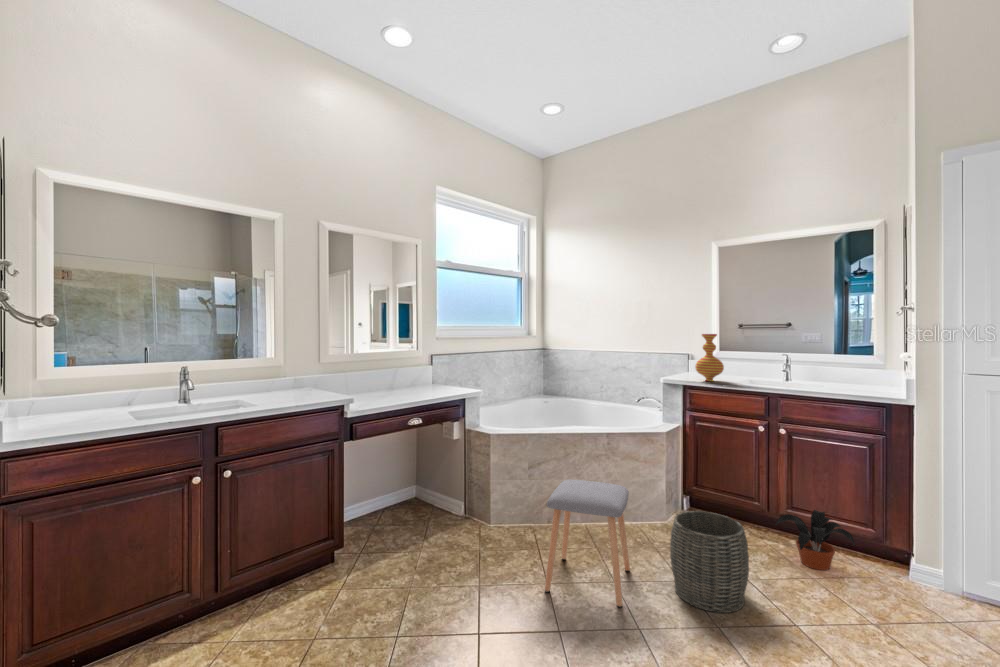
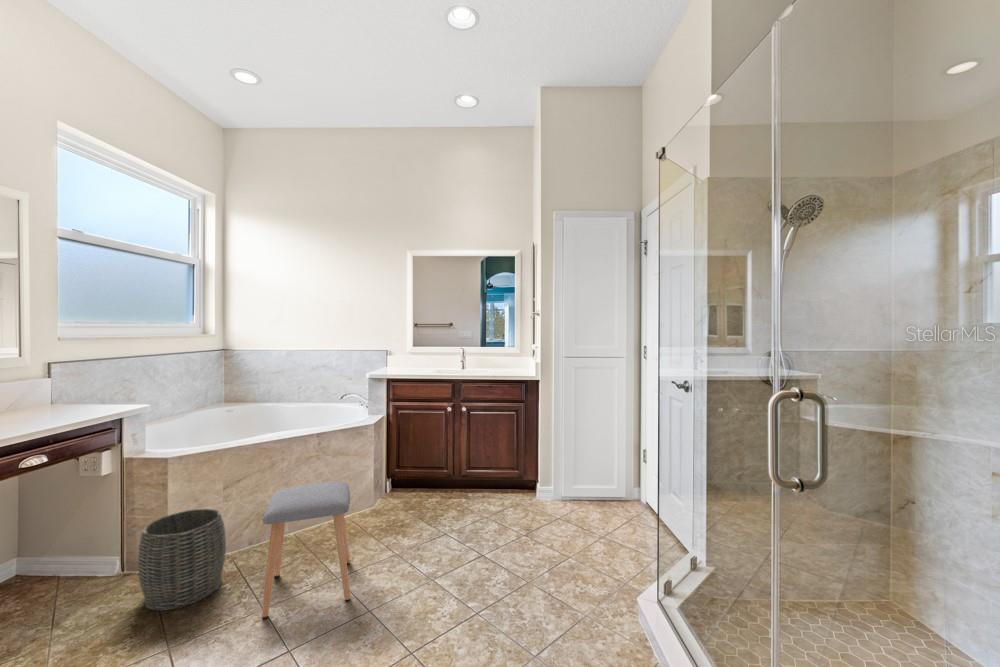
vase: present [695,334,724,381] -> none [395,332,418,373]
potted plant: present [776,510,855,570] -> none [462,465,512,511]
woven basket: present [670,511,749,613] -> present [138,509,226,611]

